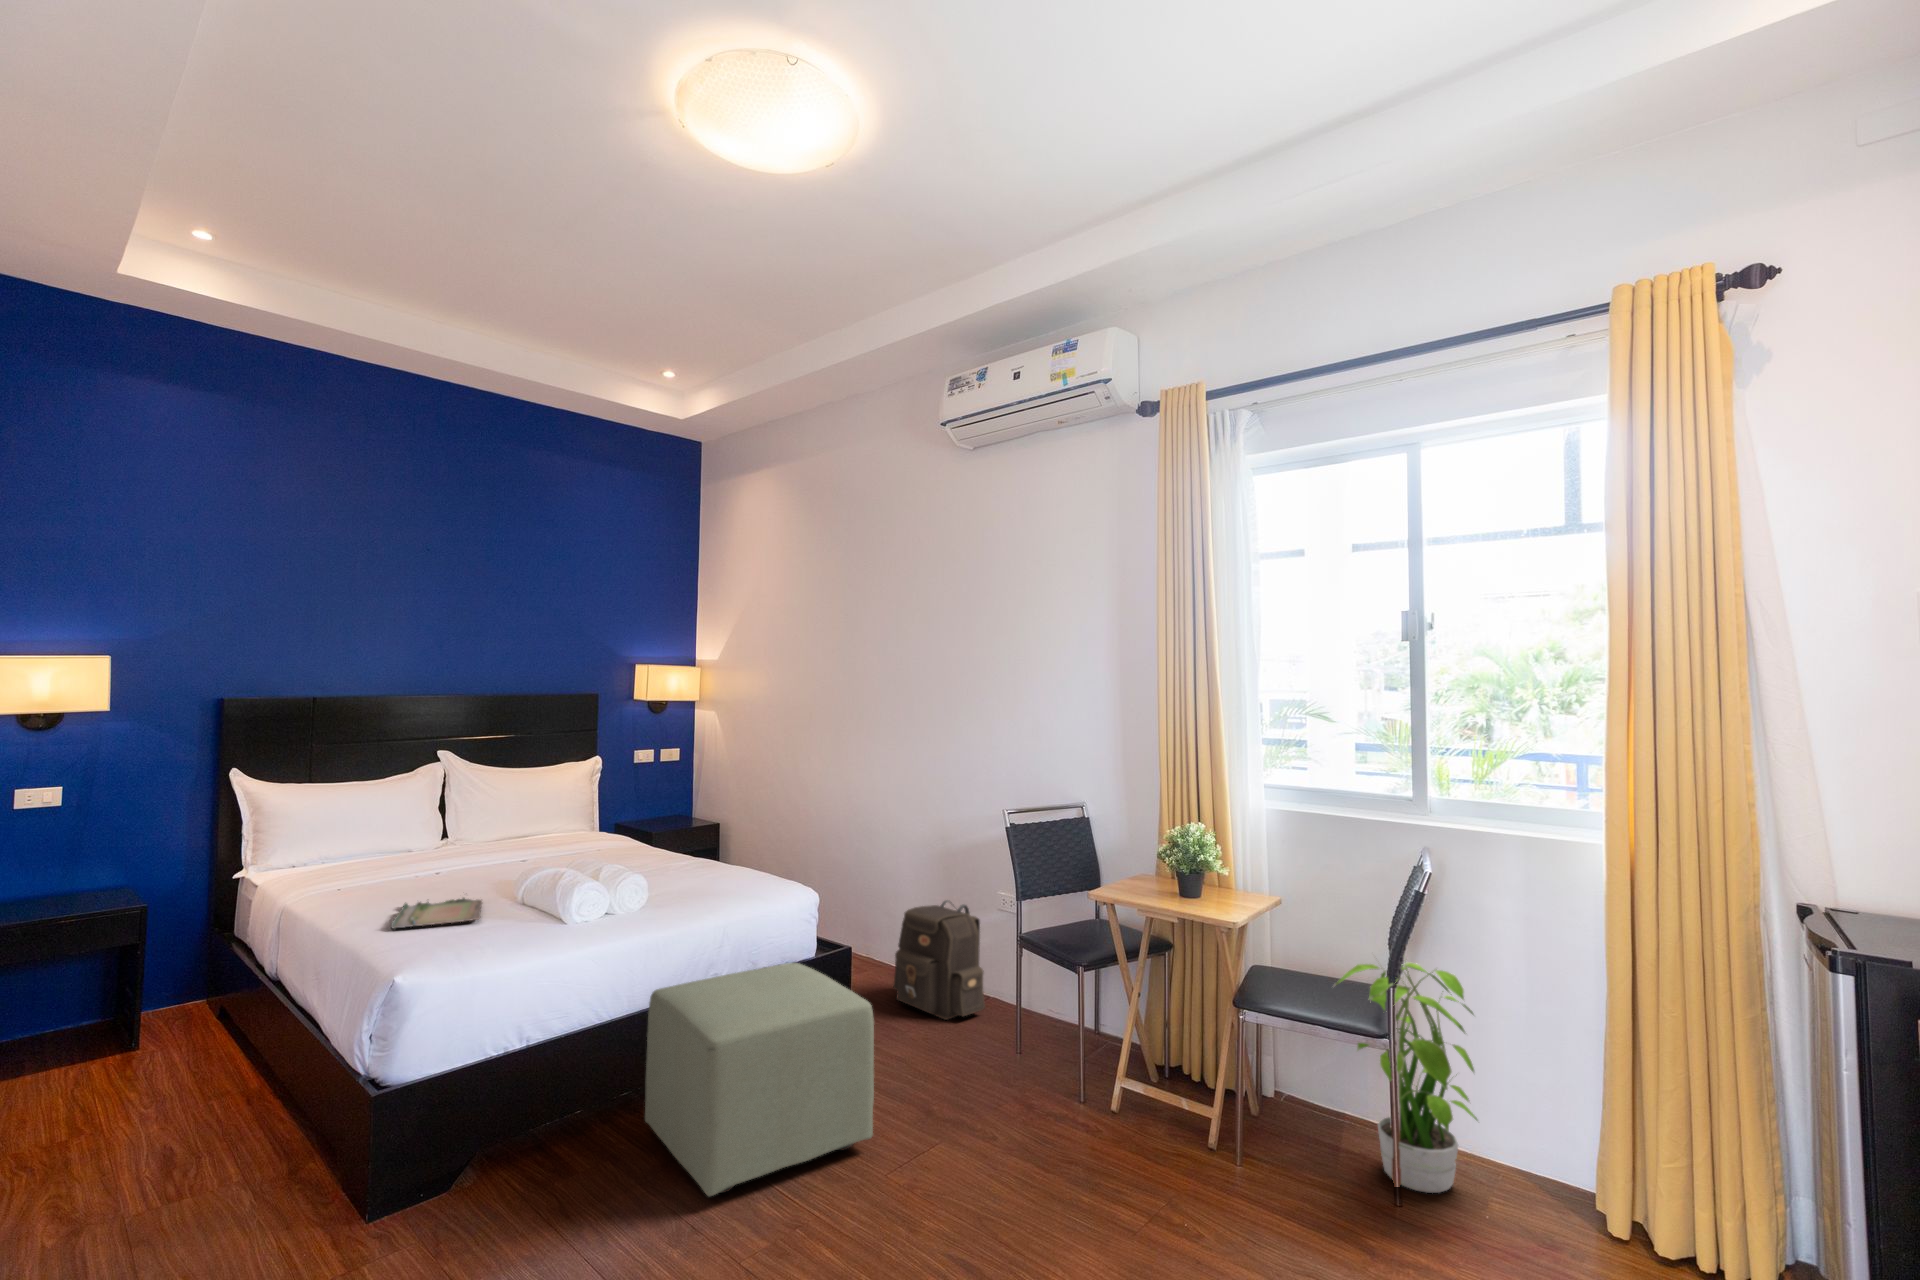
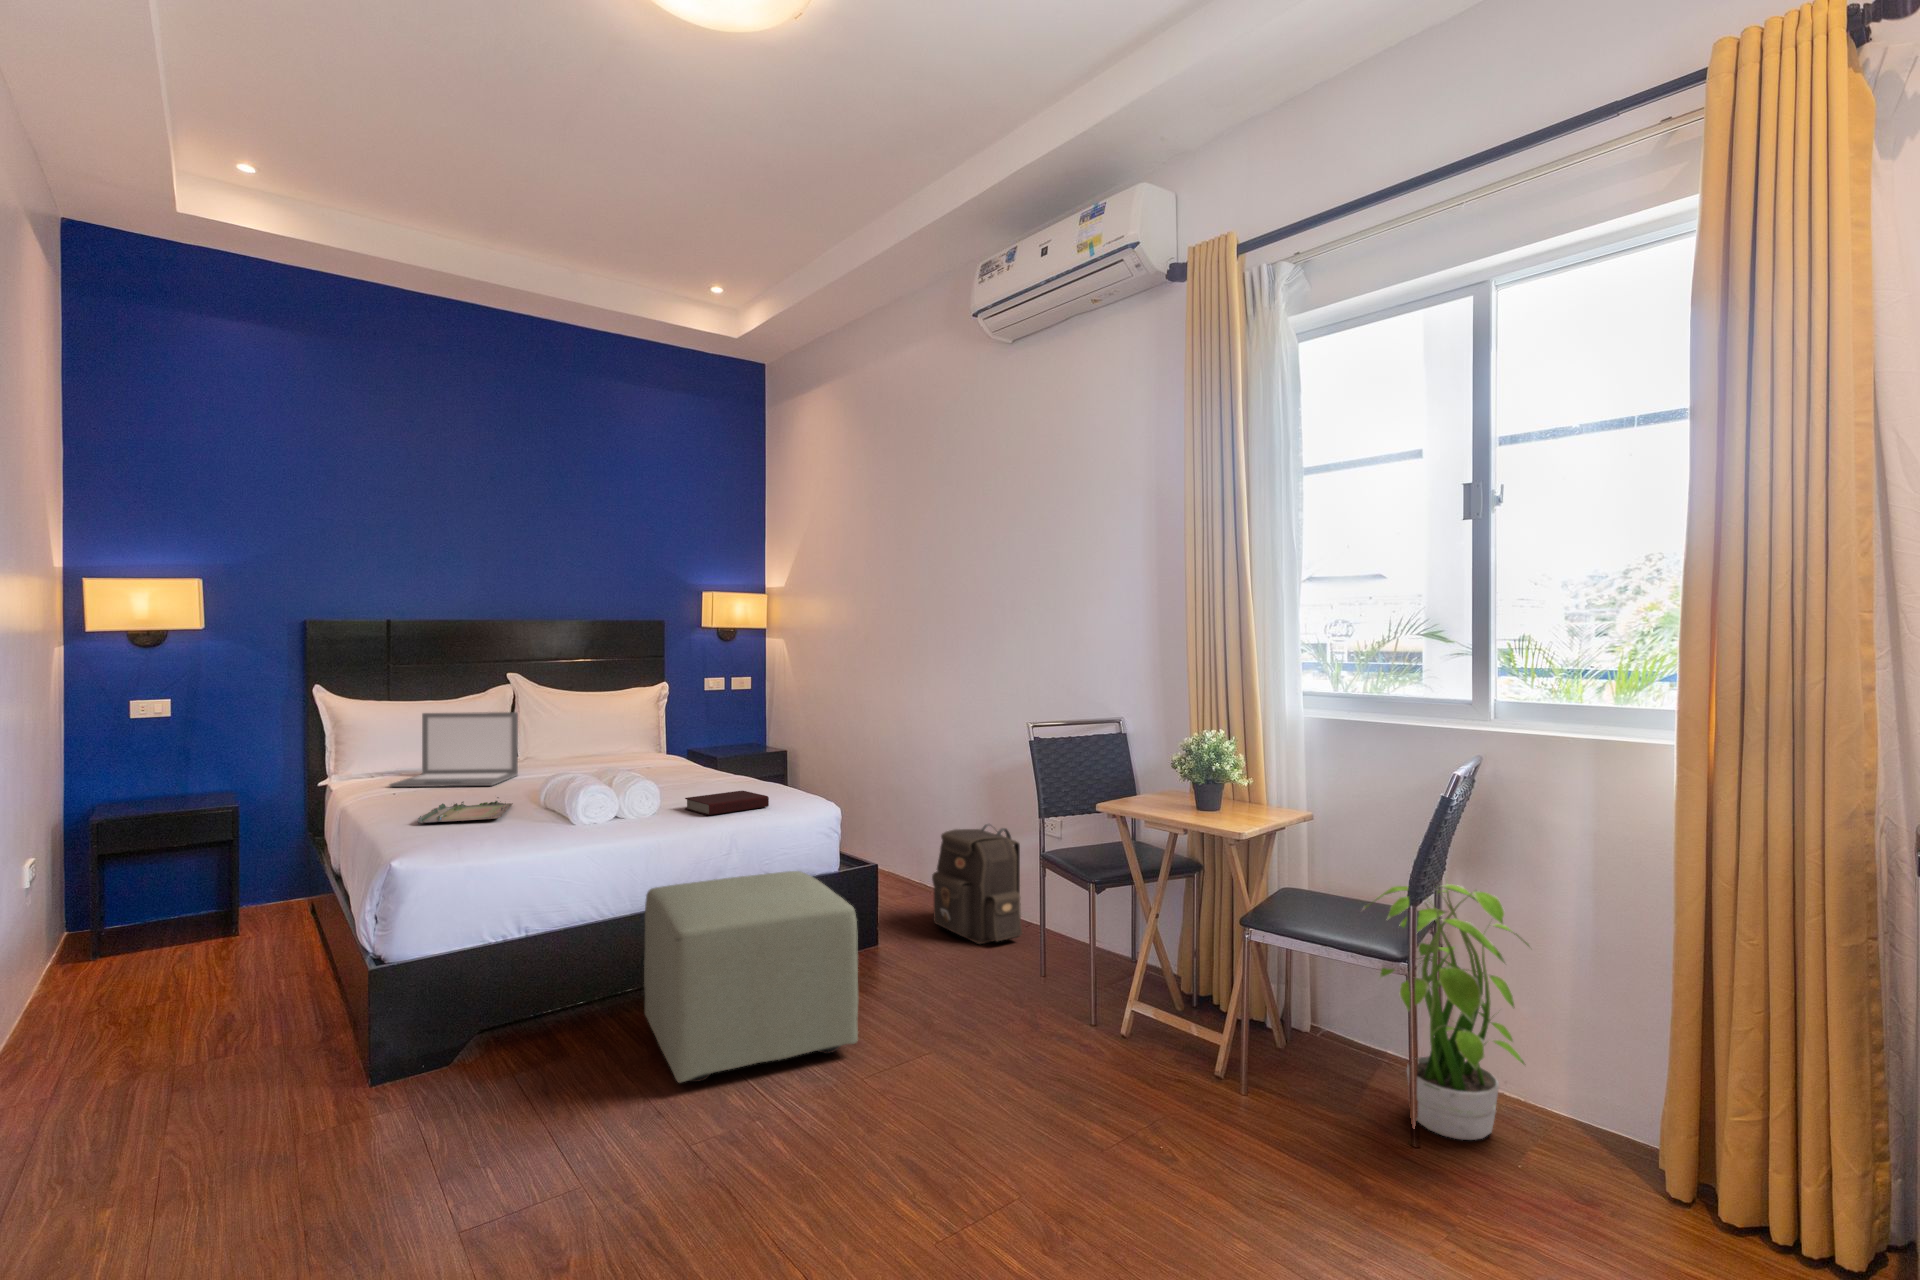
laptop: none [327,797,466,882] -> present [390,712,518,787]
book: none [668,879,753,908] -> present [685,791,769,815]

